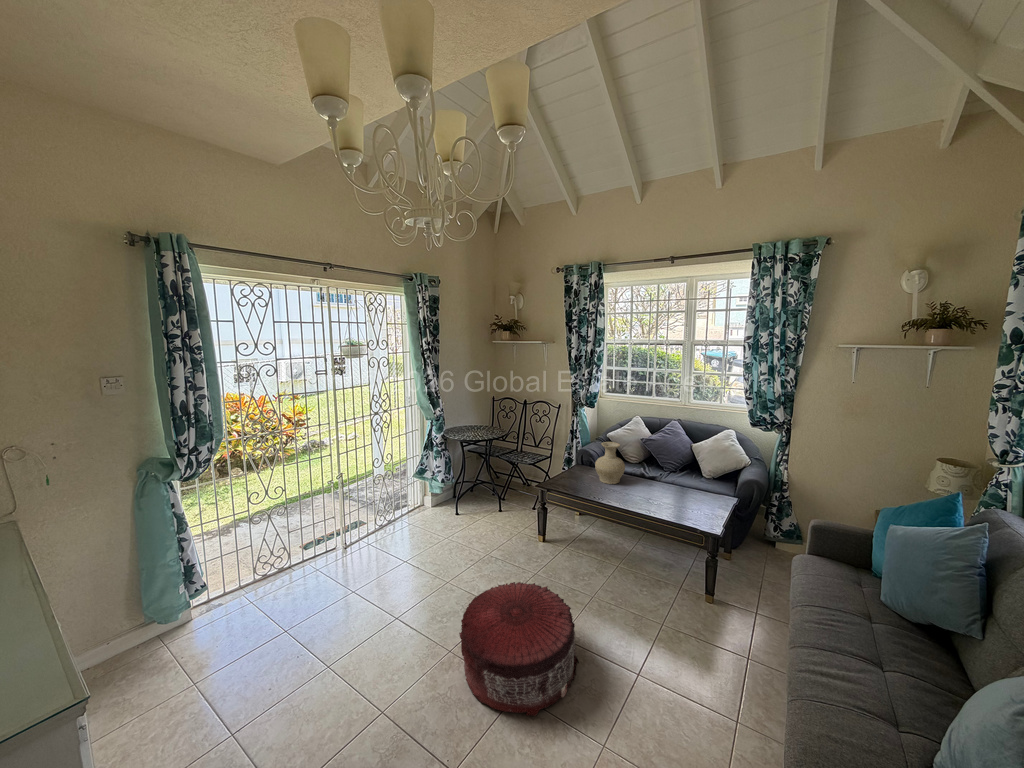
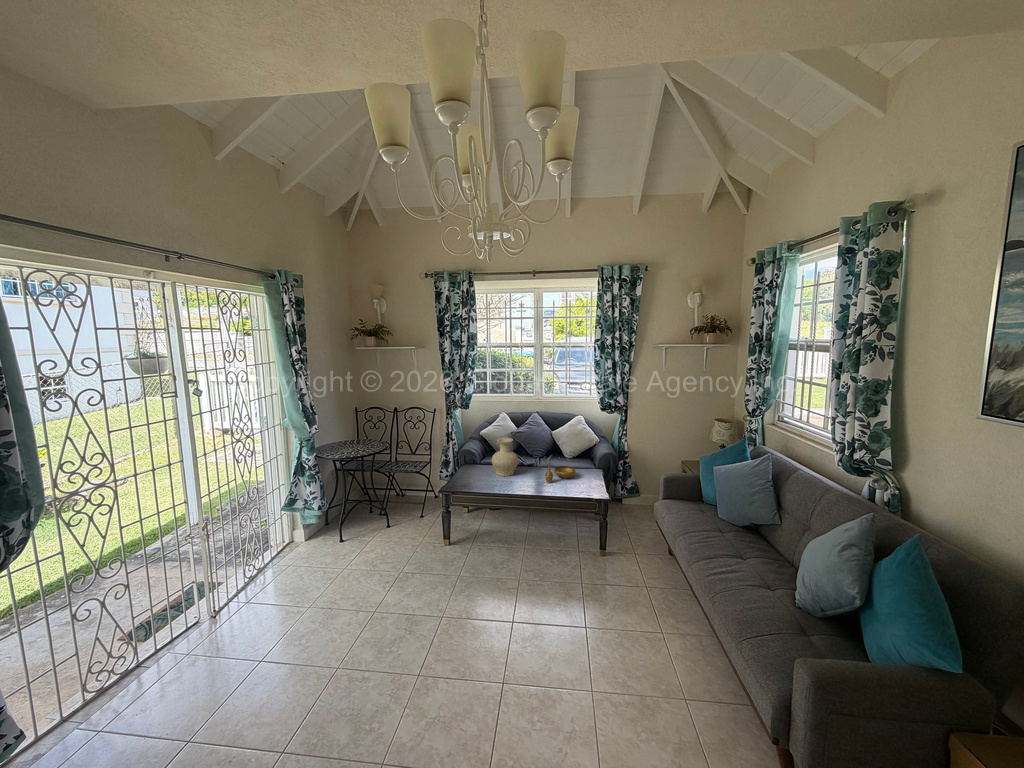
decorative bowl: none [649,476,692,501] -> present [545,461,576,483]
pouf: present [459,582,579,716] -> none [432,576,541,700]

